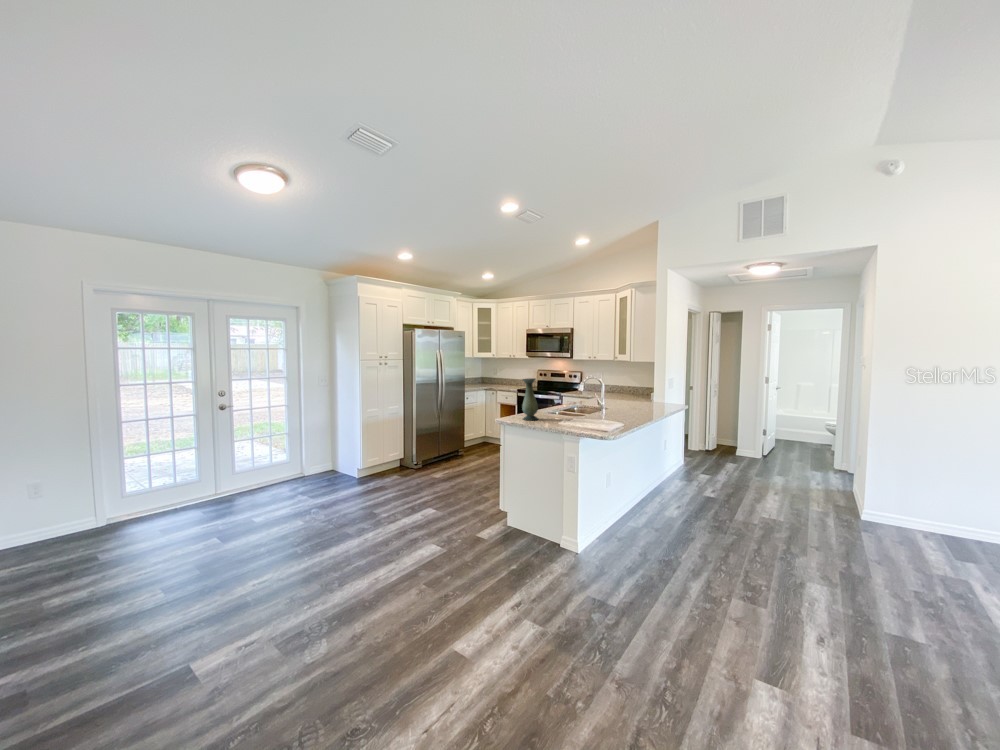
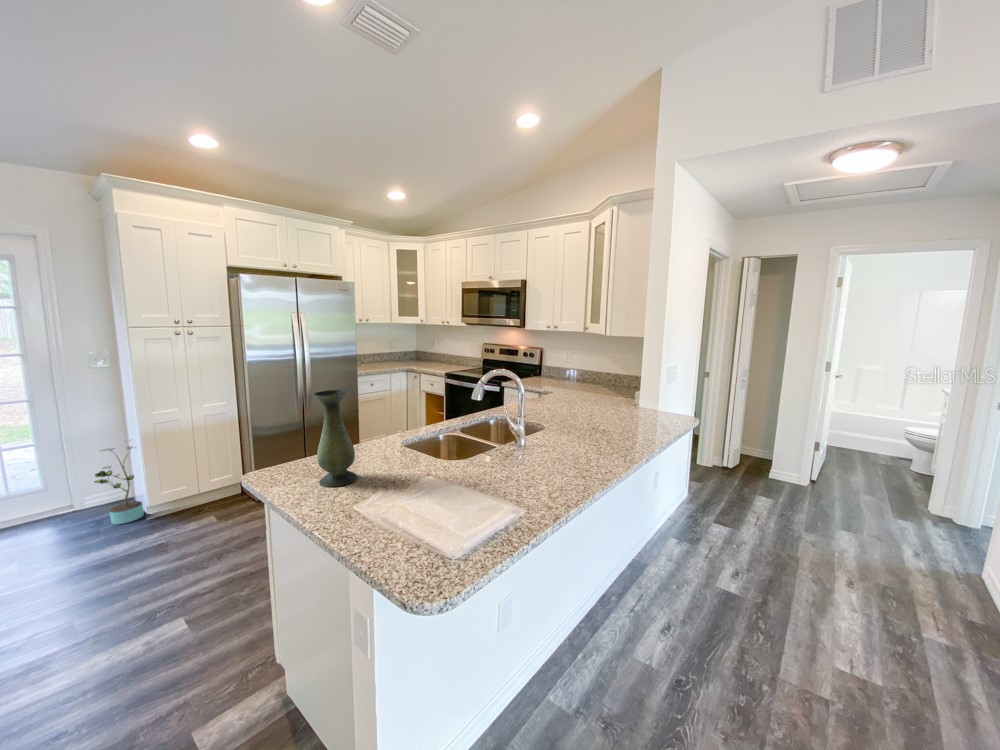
potted plant: none [320,426,347,479] -> present [95,439,144,524]

